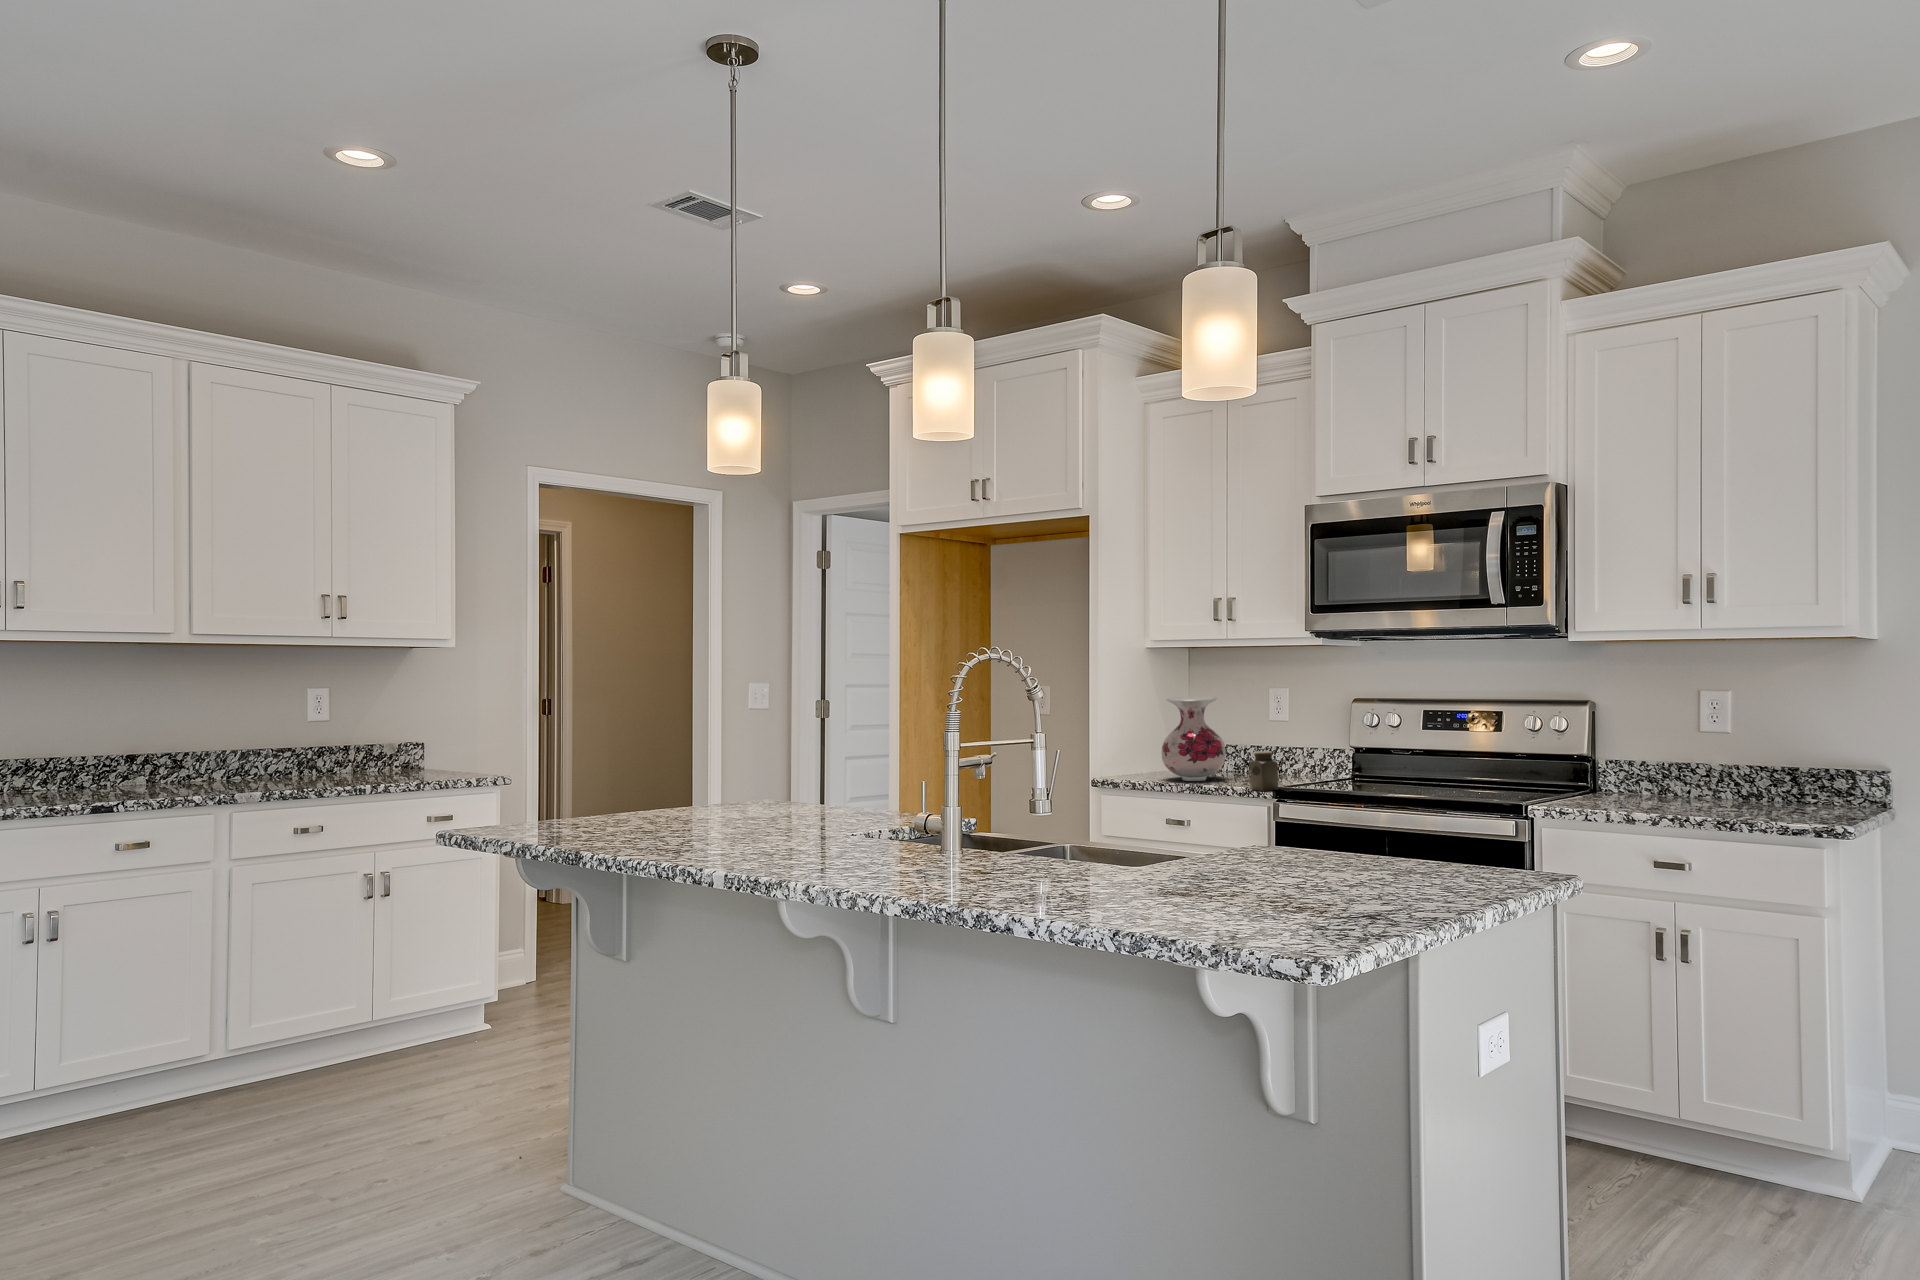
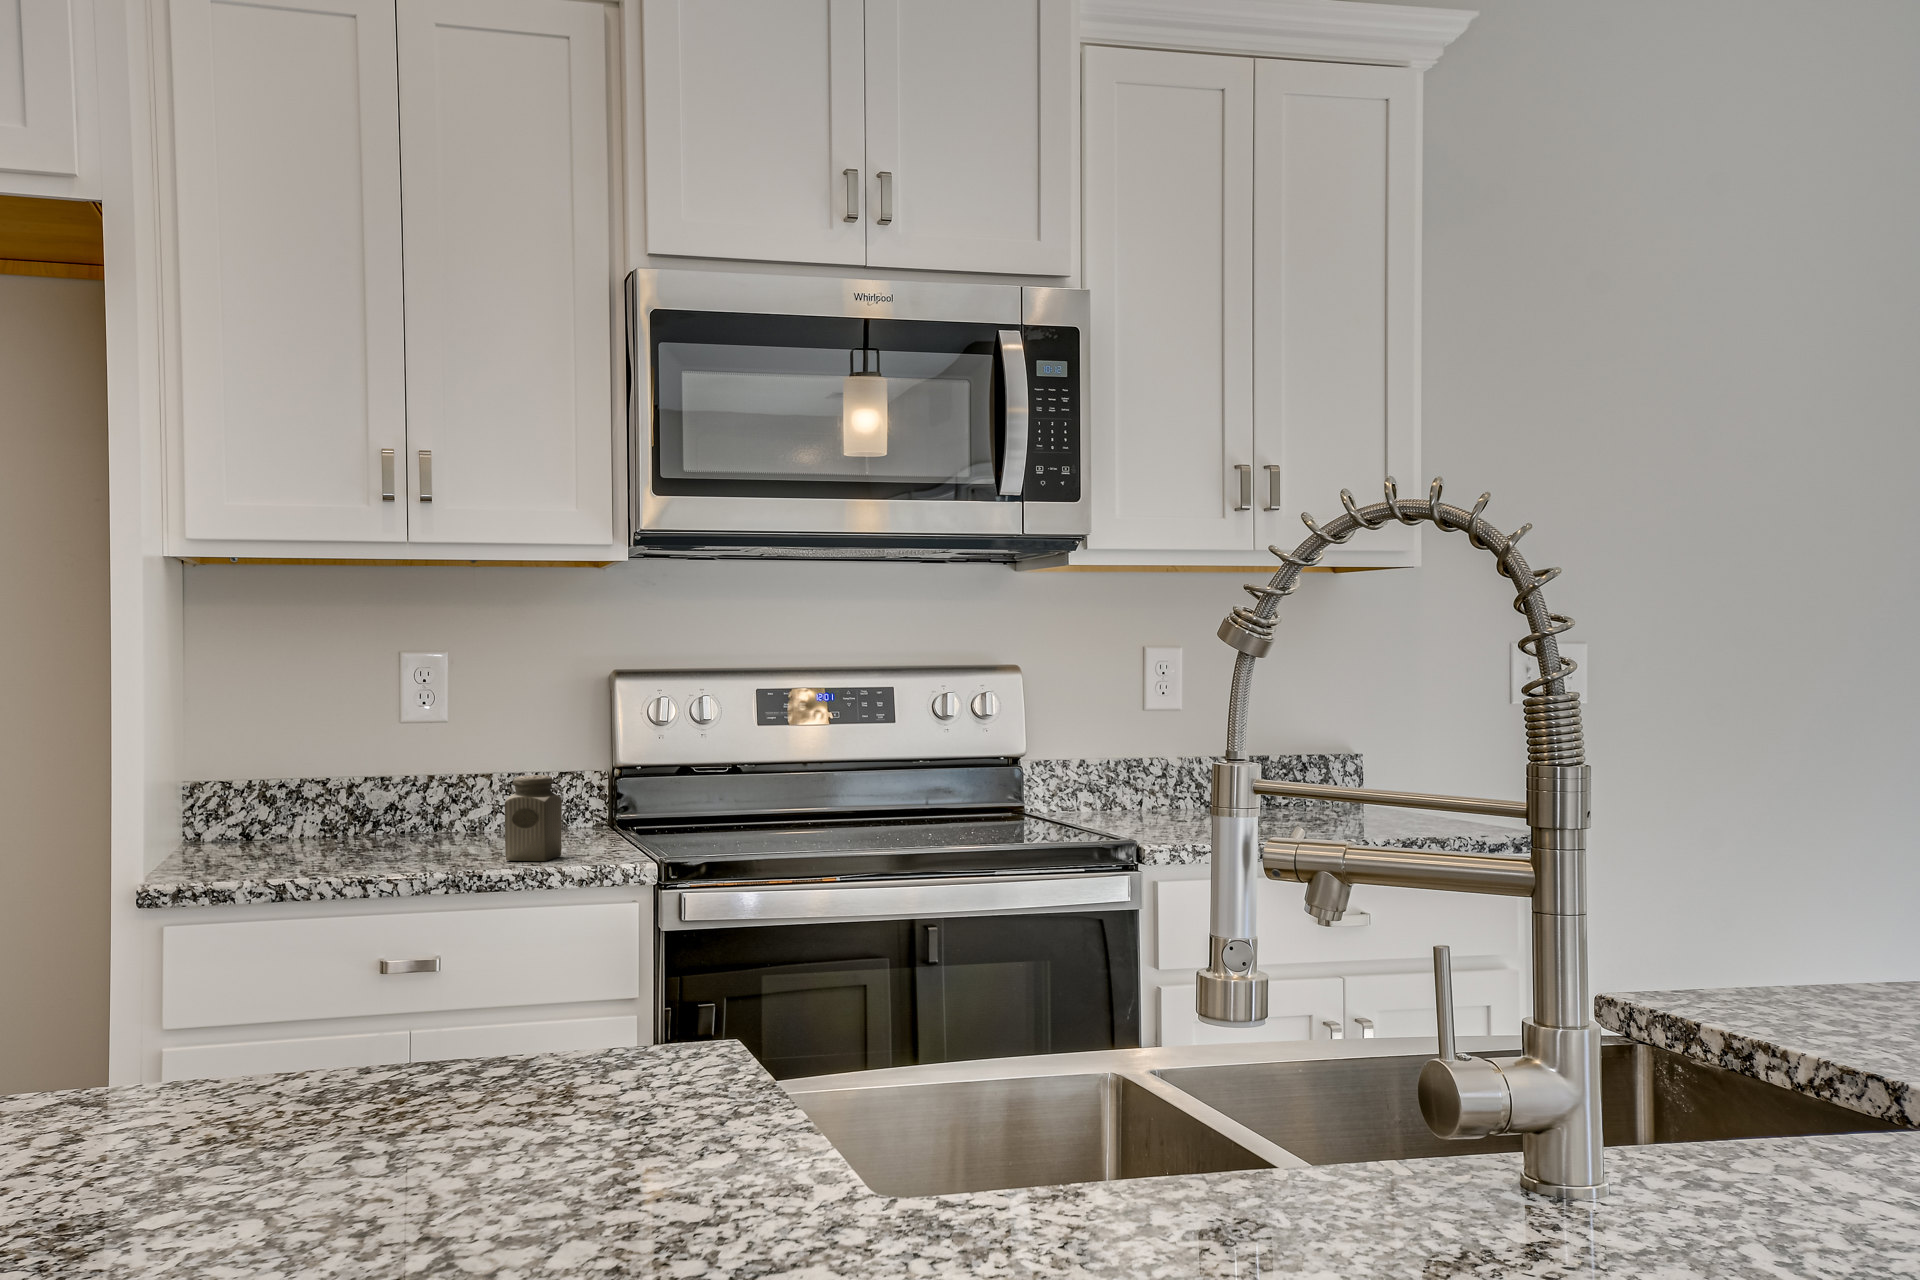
vase: present [1162,697,1226,781] -> none [208,670,366,861]

